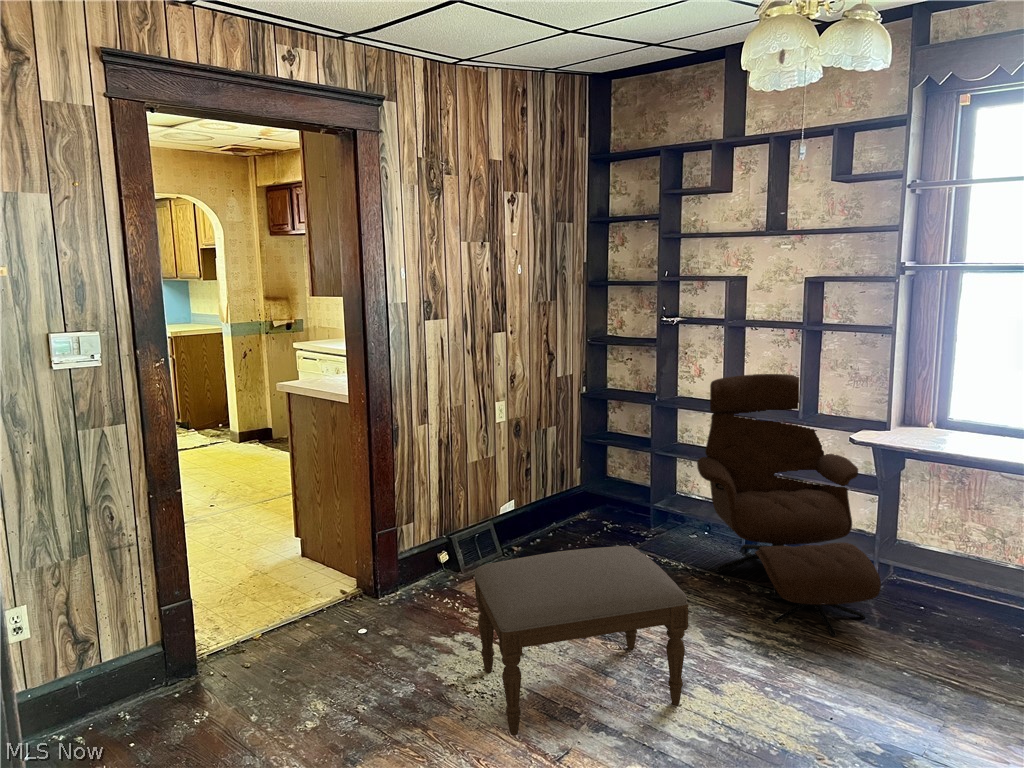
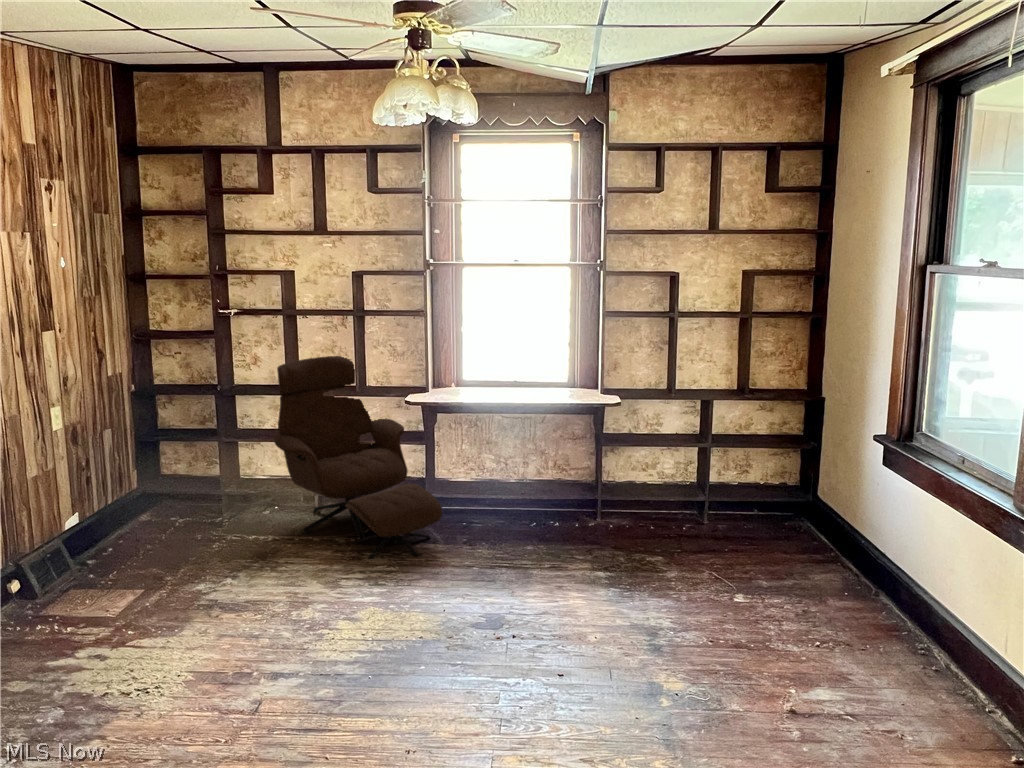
ottoman: present [474,546,688,735] -> none [114,518,336,712]

